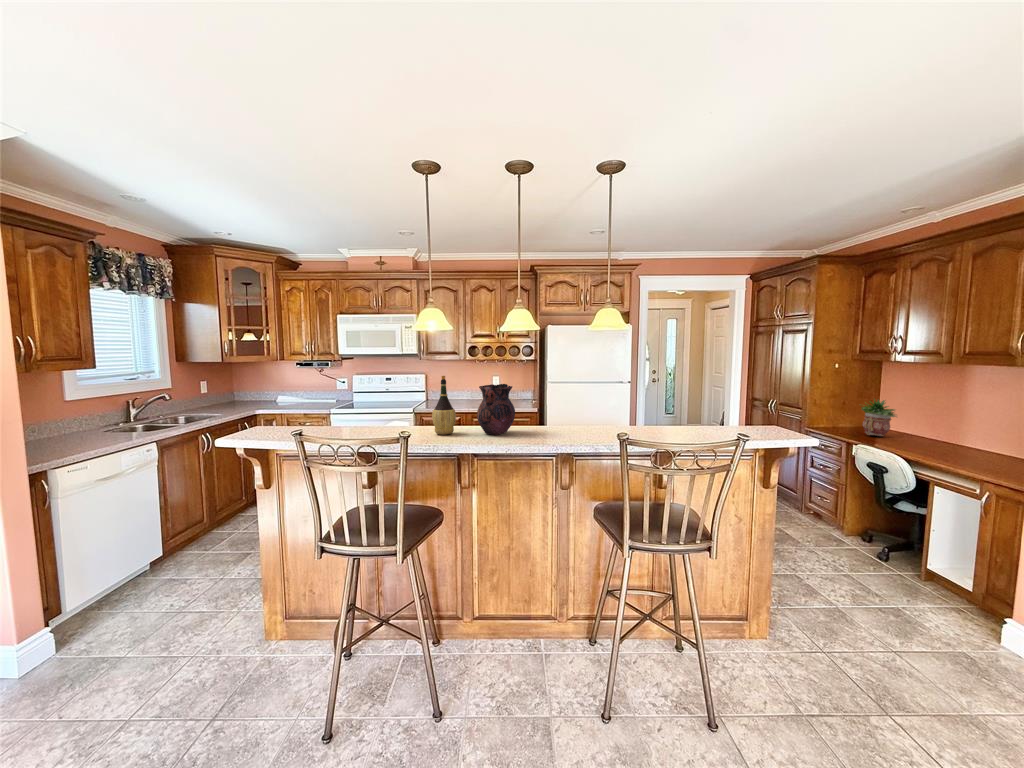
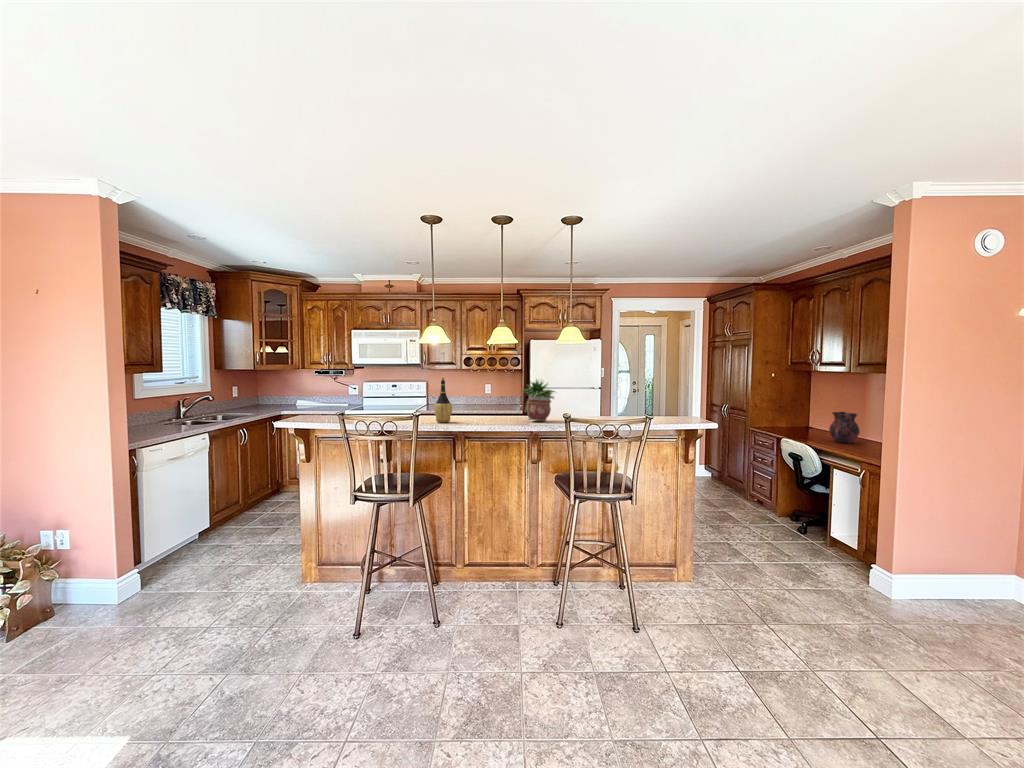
vase: present [477,384,515,435] -> present [829,412,860,443]
potted plant: present [862,399,896,436] -> present [523,380,555,421]

